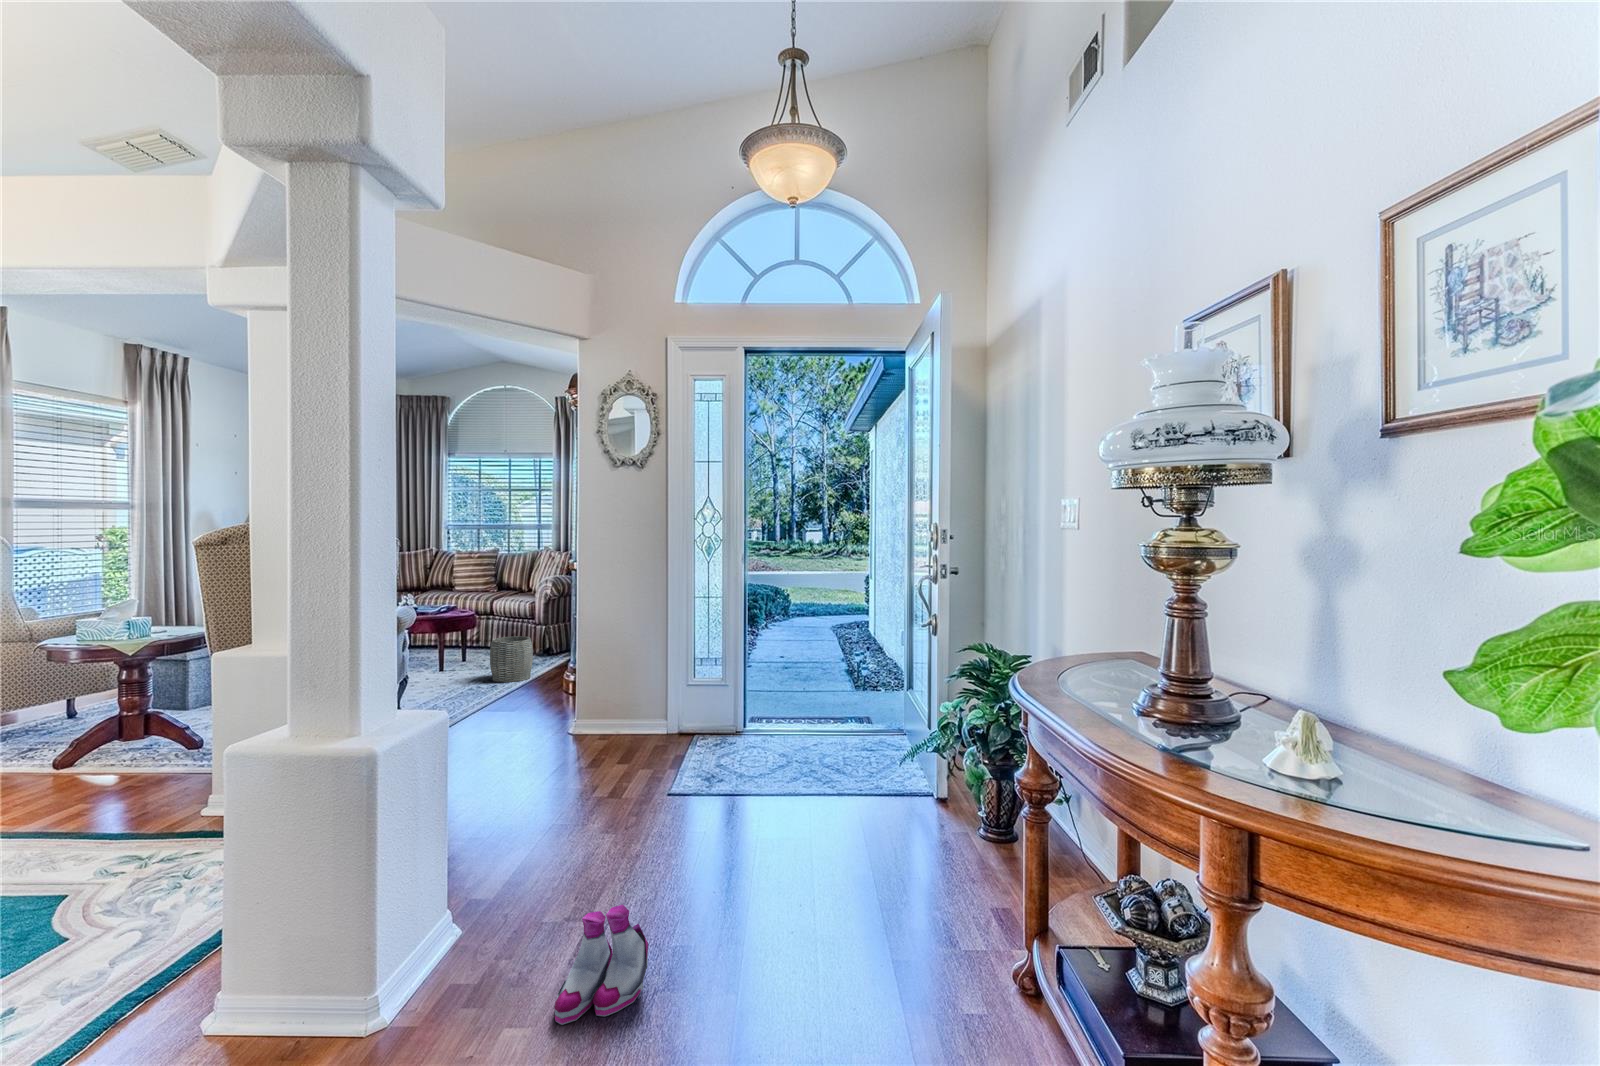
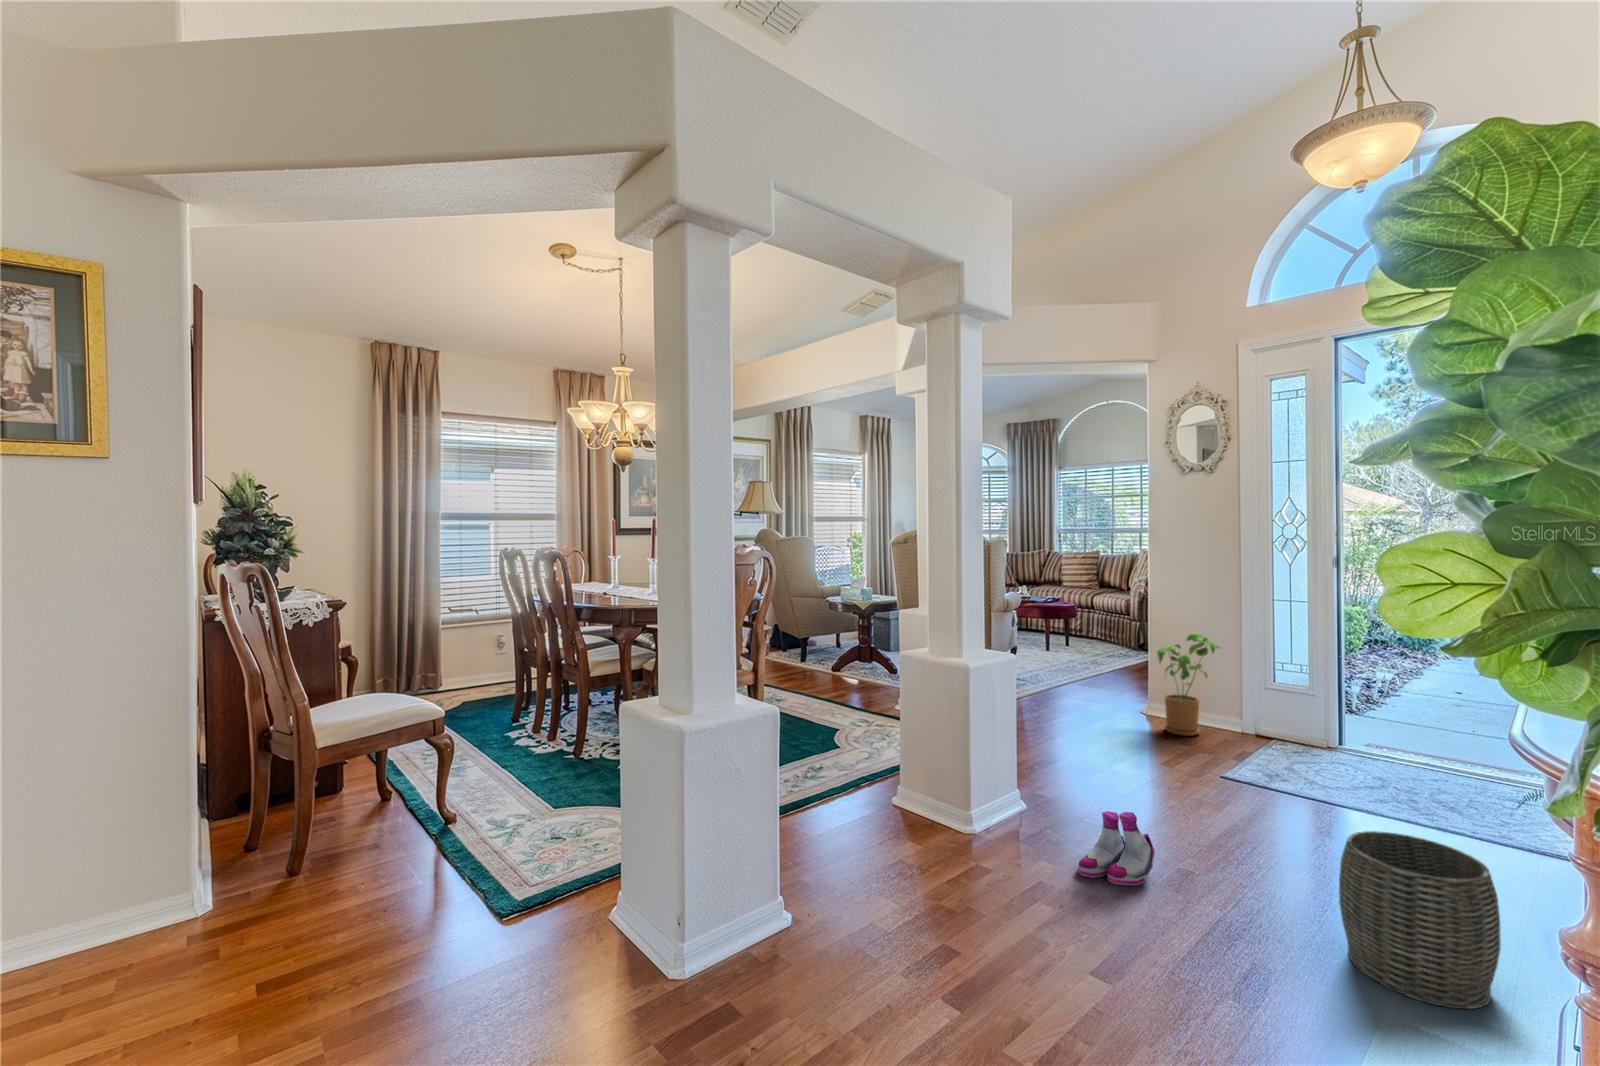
woven basket: present [490,636,533,682] -> present [1339,831,1501,1009]
house plant: none [588,639,654,754] -> present [1157,633,1220,736]

